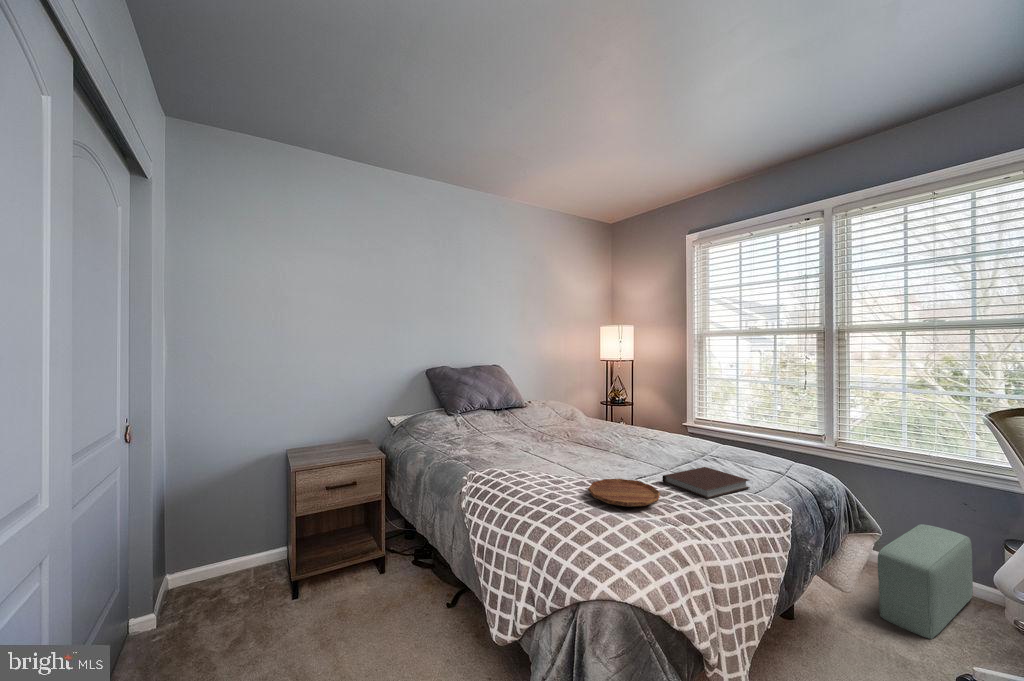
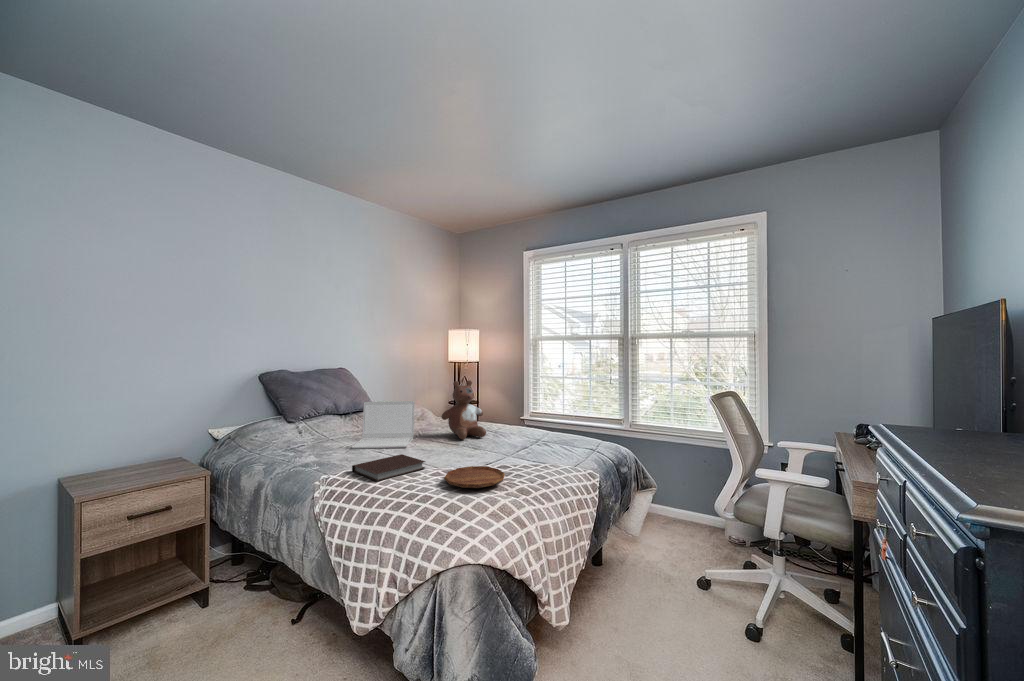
stuffed bear: none [589,381,639,445] -> present [442,380,486,440]
laptop: none [500,400,561,449] -> present [352,401,414,449]
notebook: present [662,467,750,499] -> present [352,454,425,481]
pouf: present [878,524,973,639] -> none [653,478,705,558]

